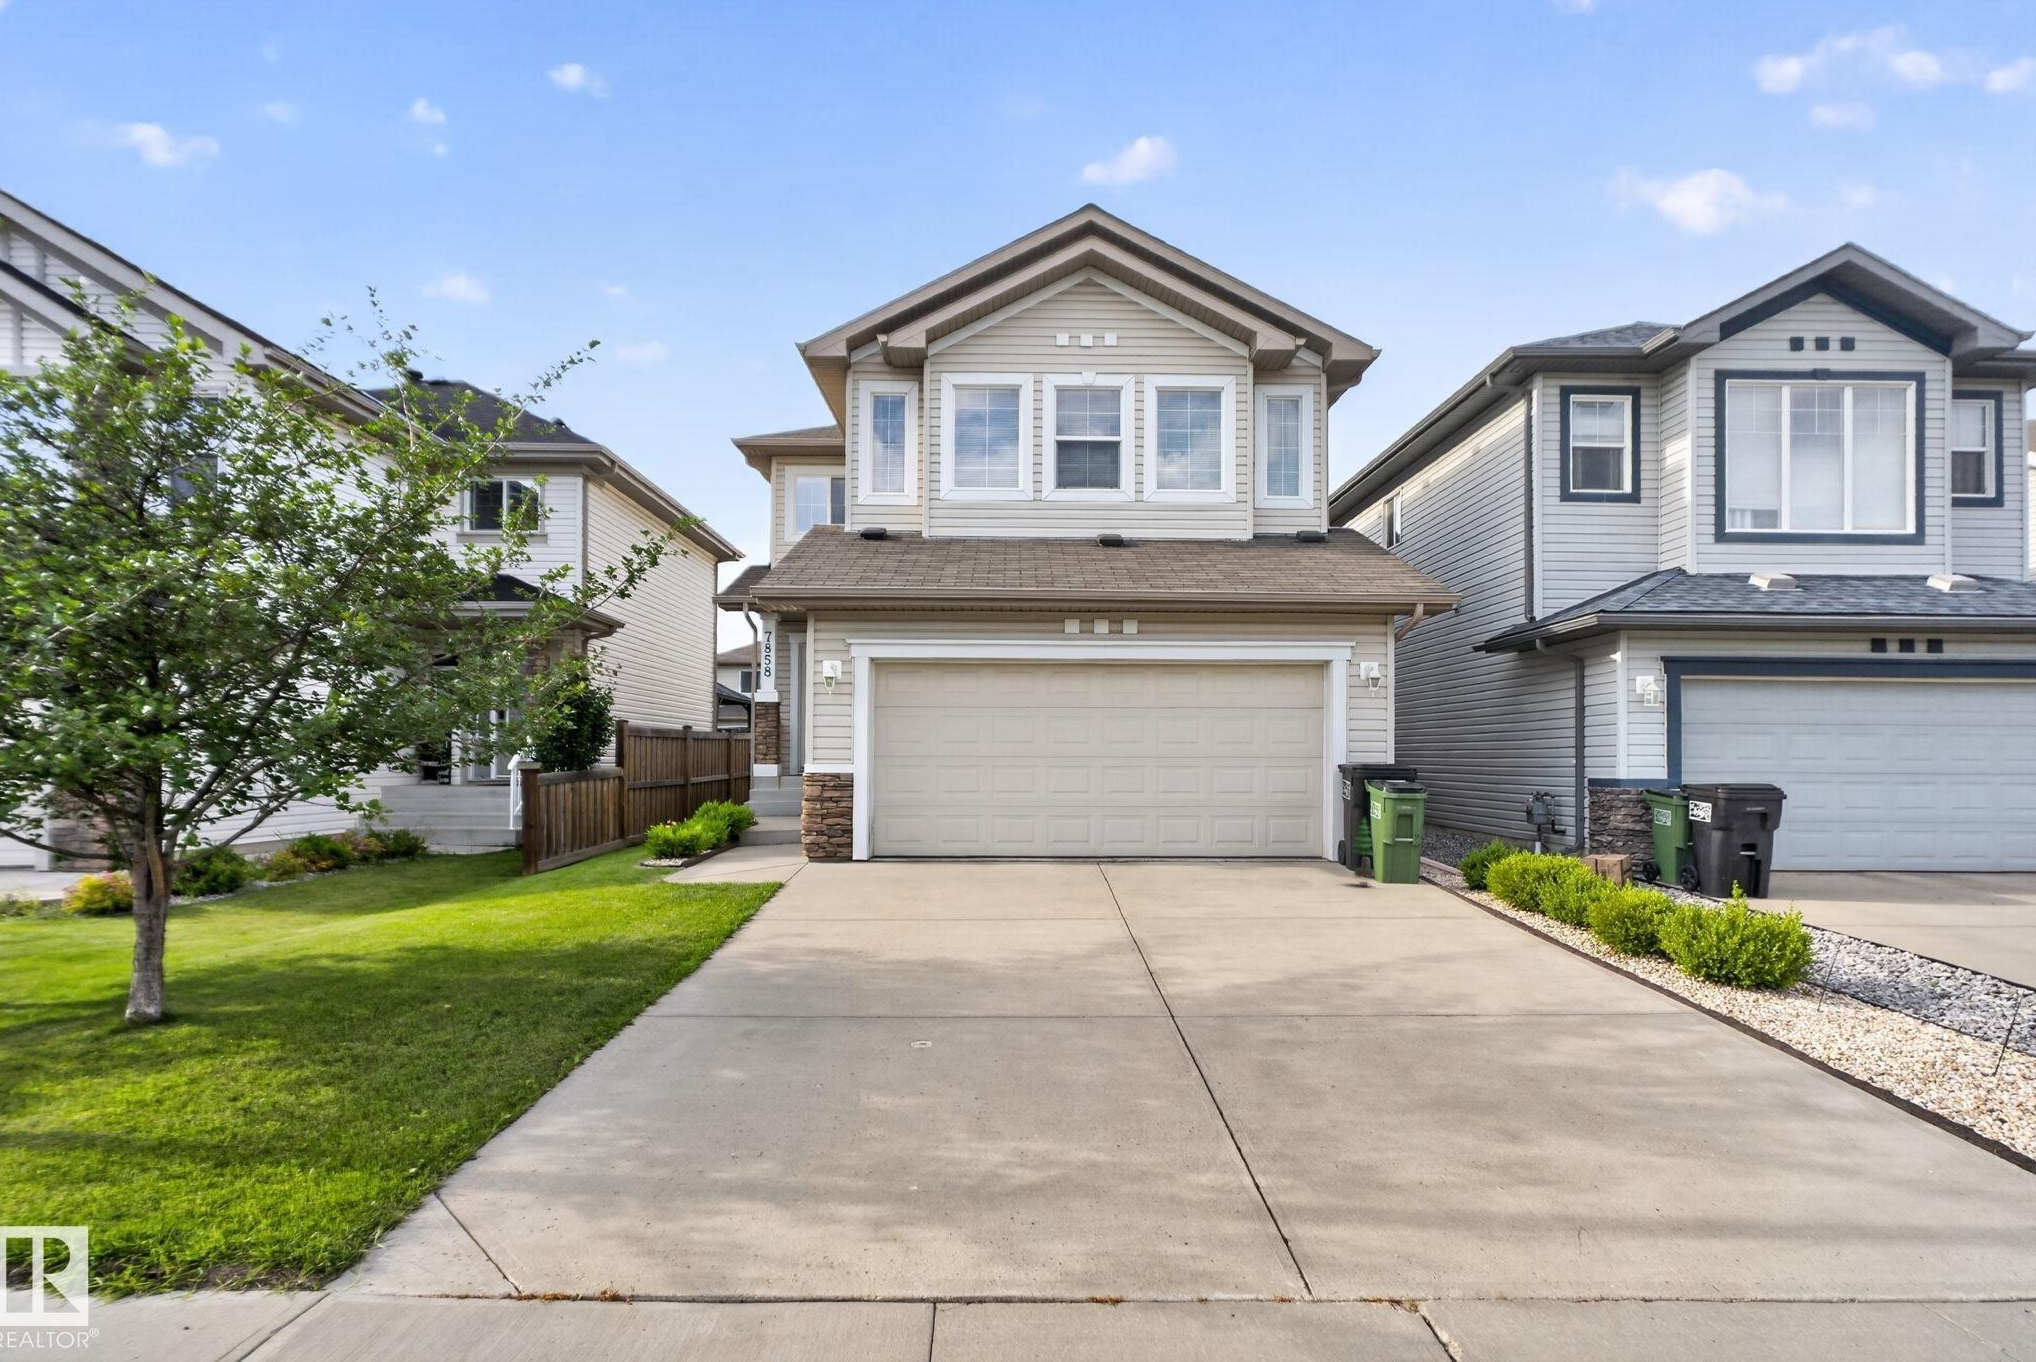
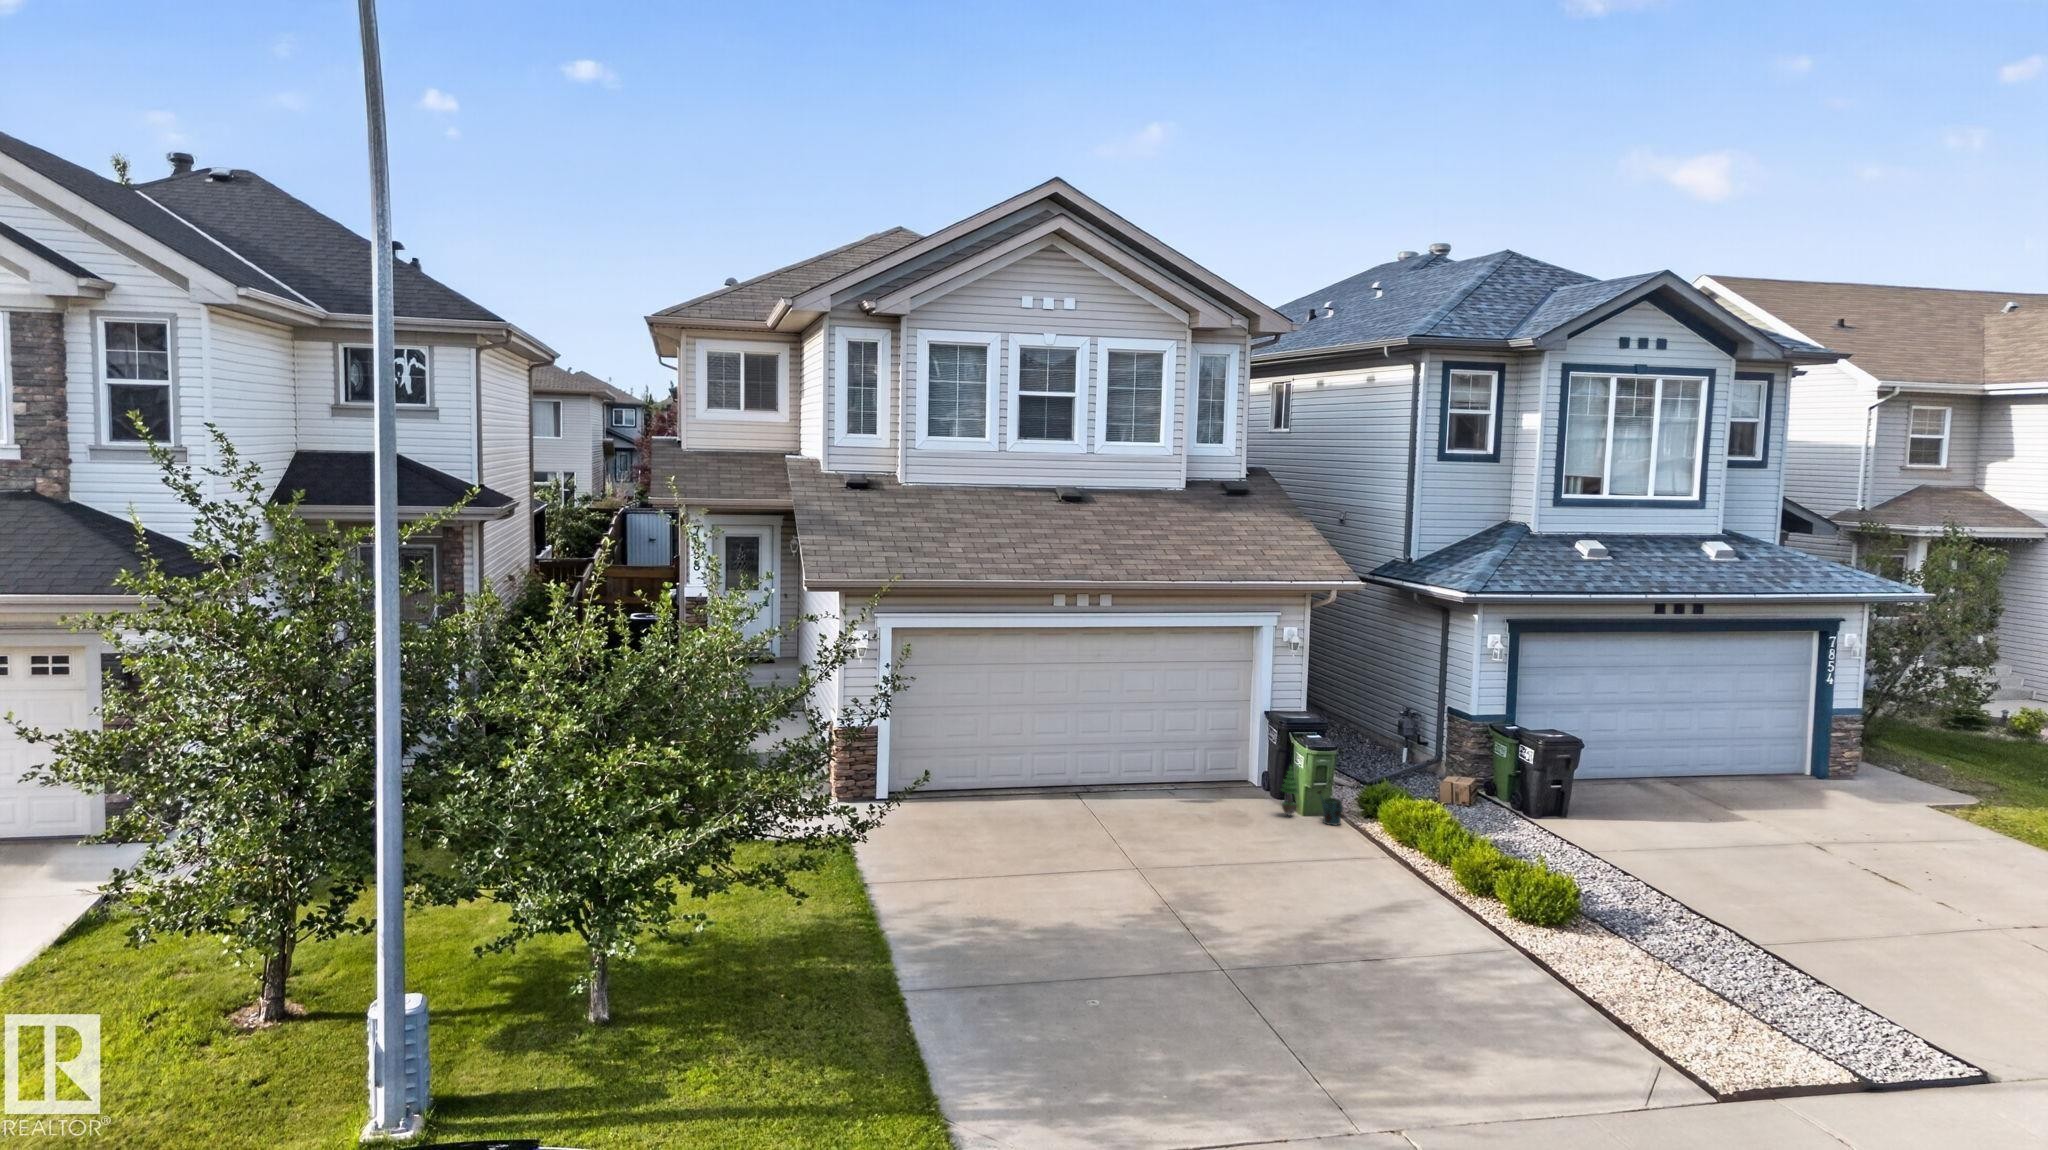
watering can: none [1401,852,1436,895] -> present [1317,791,1343,826]

